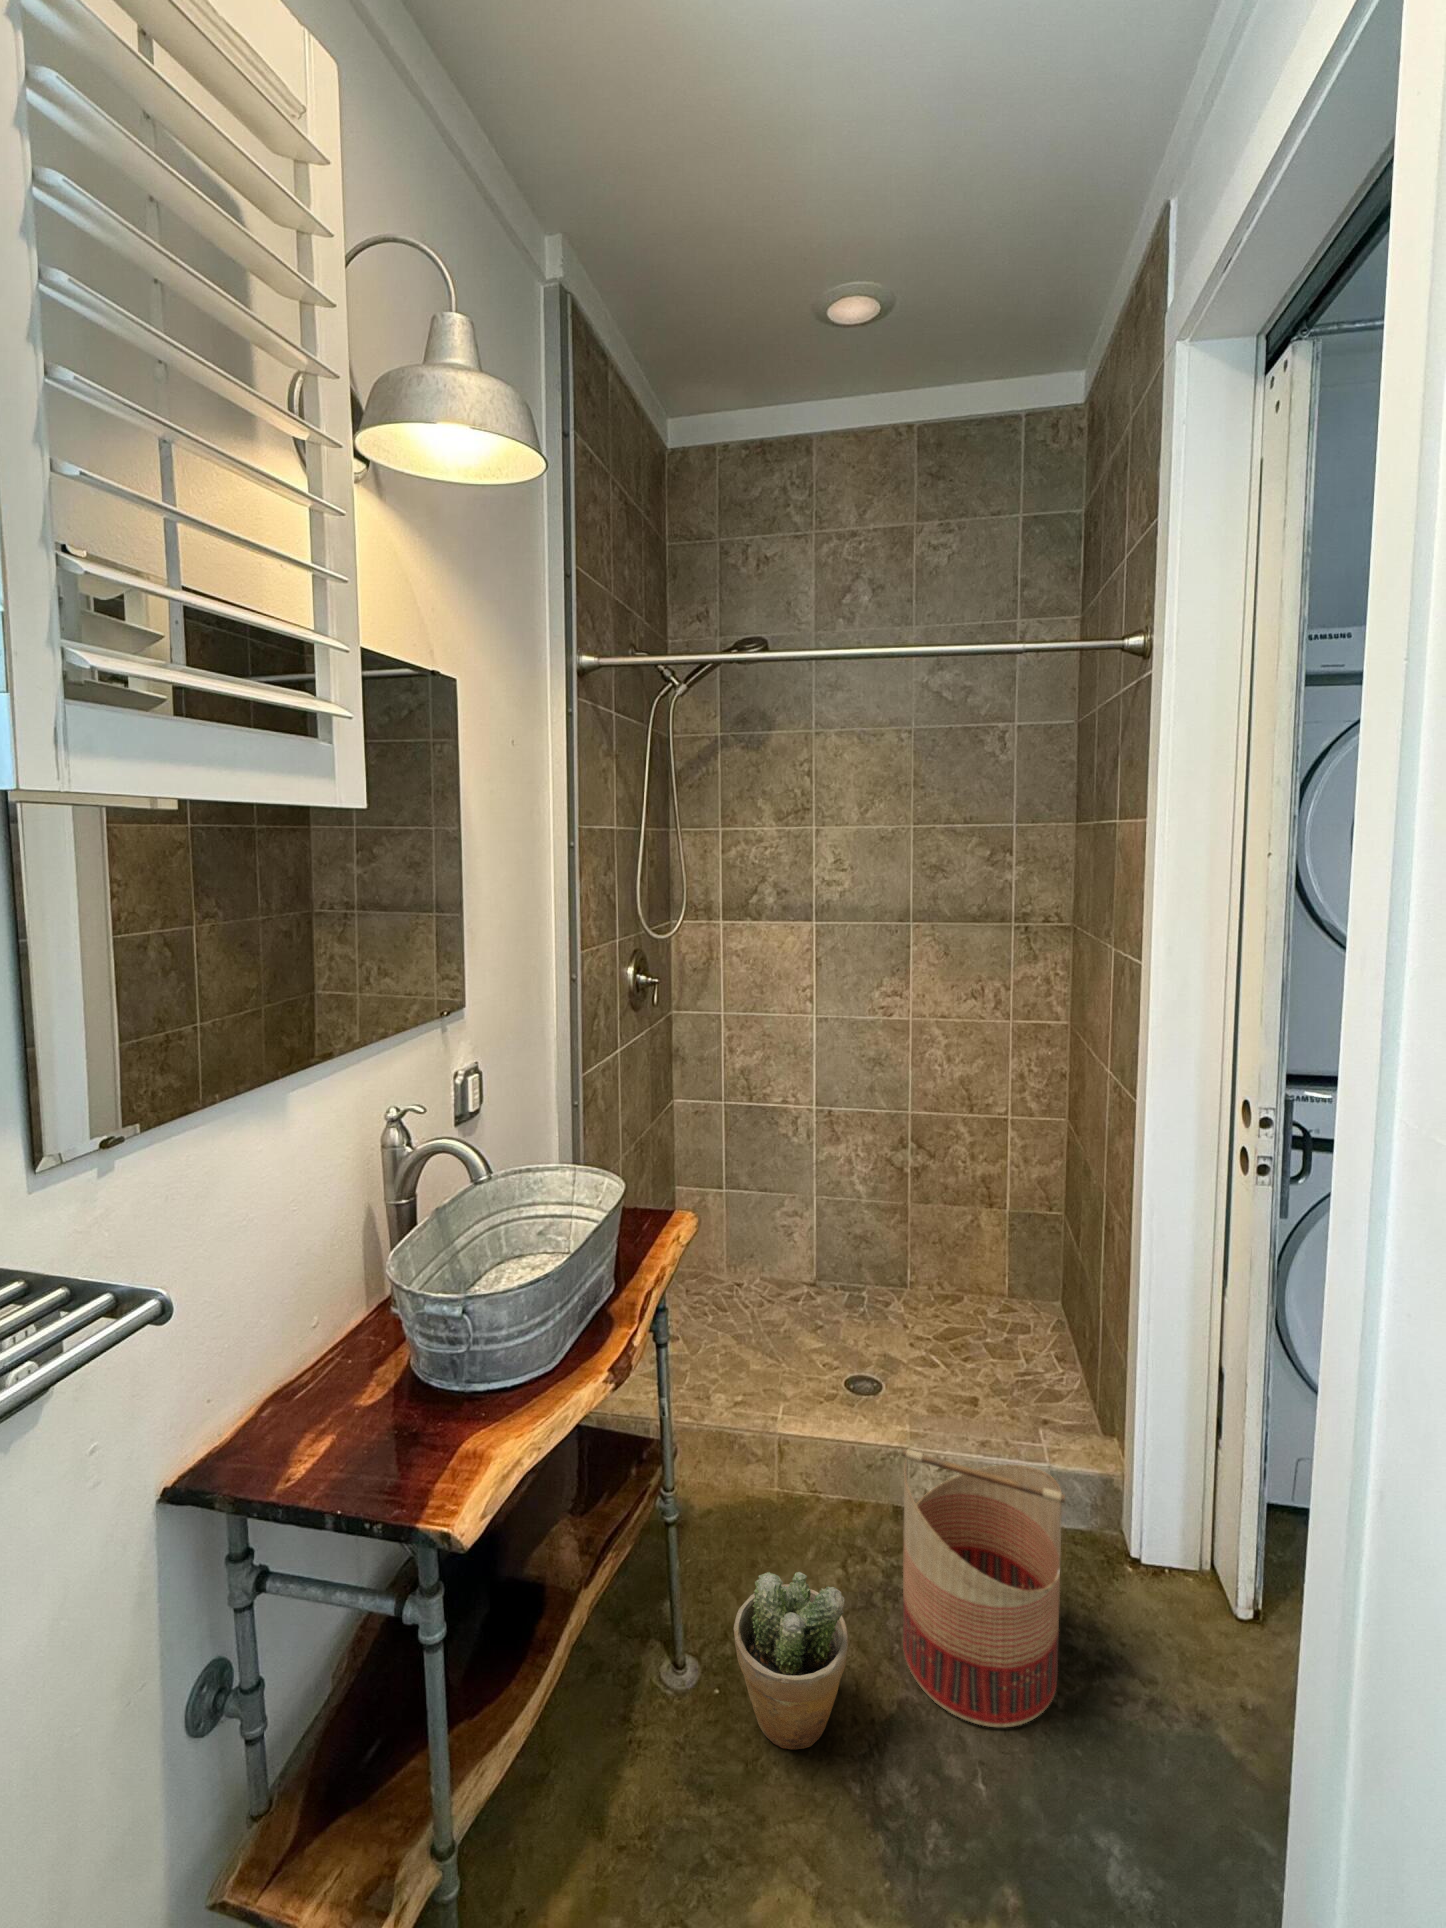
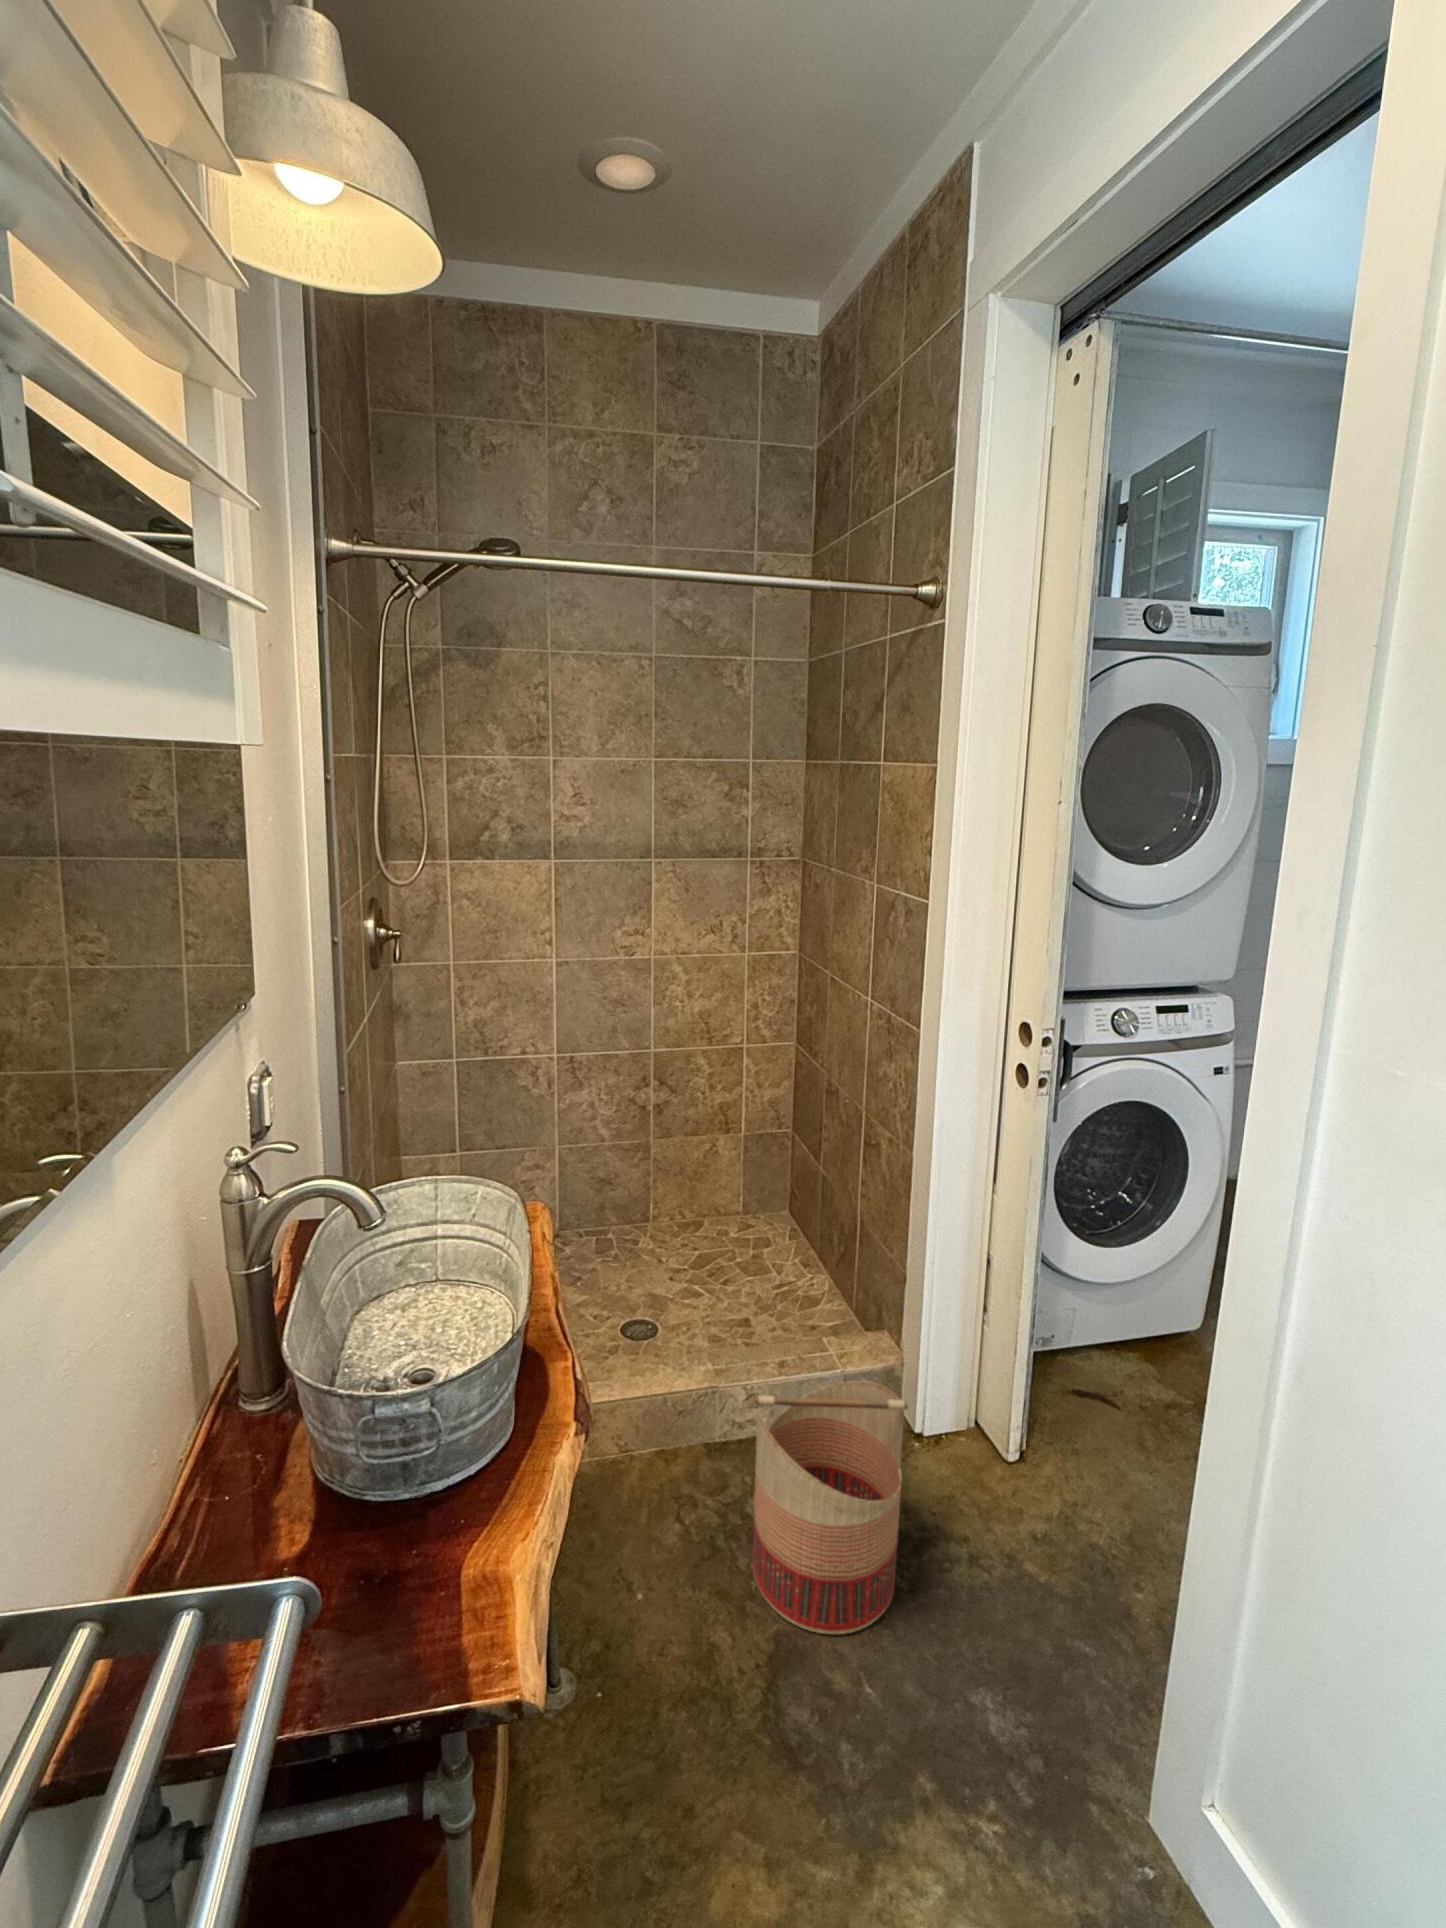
potted plant: present [733,1572,848,1749] -> none [619,1552,740,1735]

